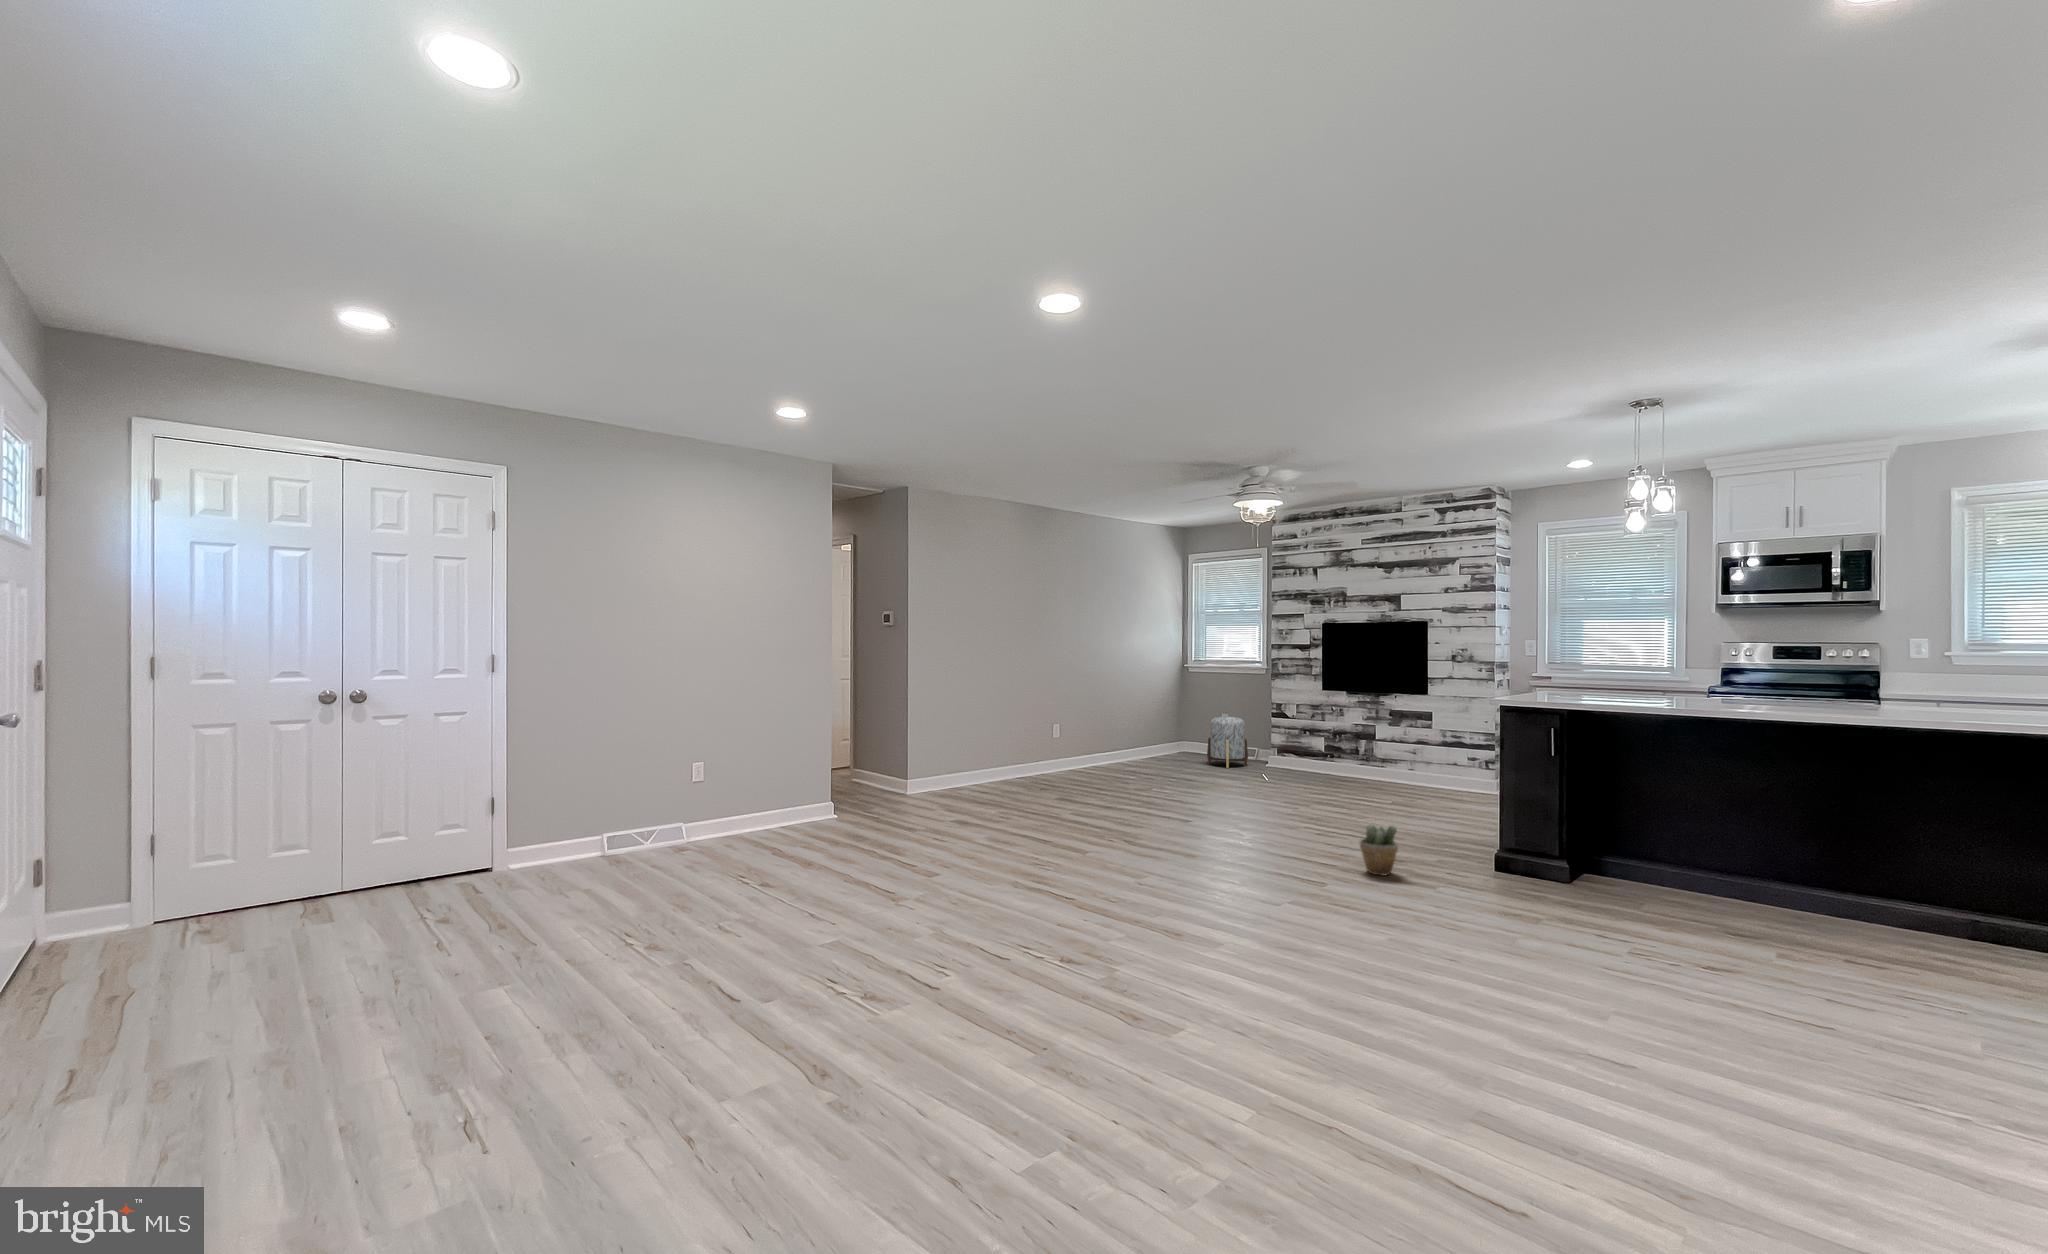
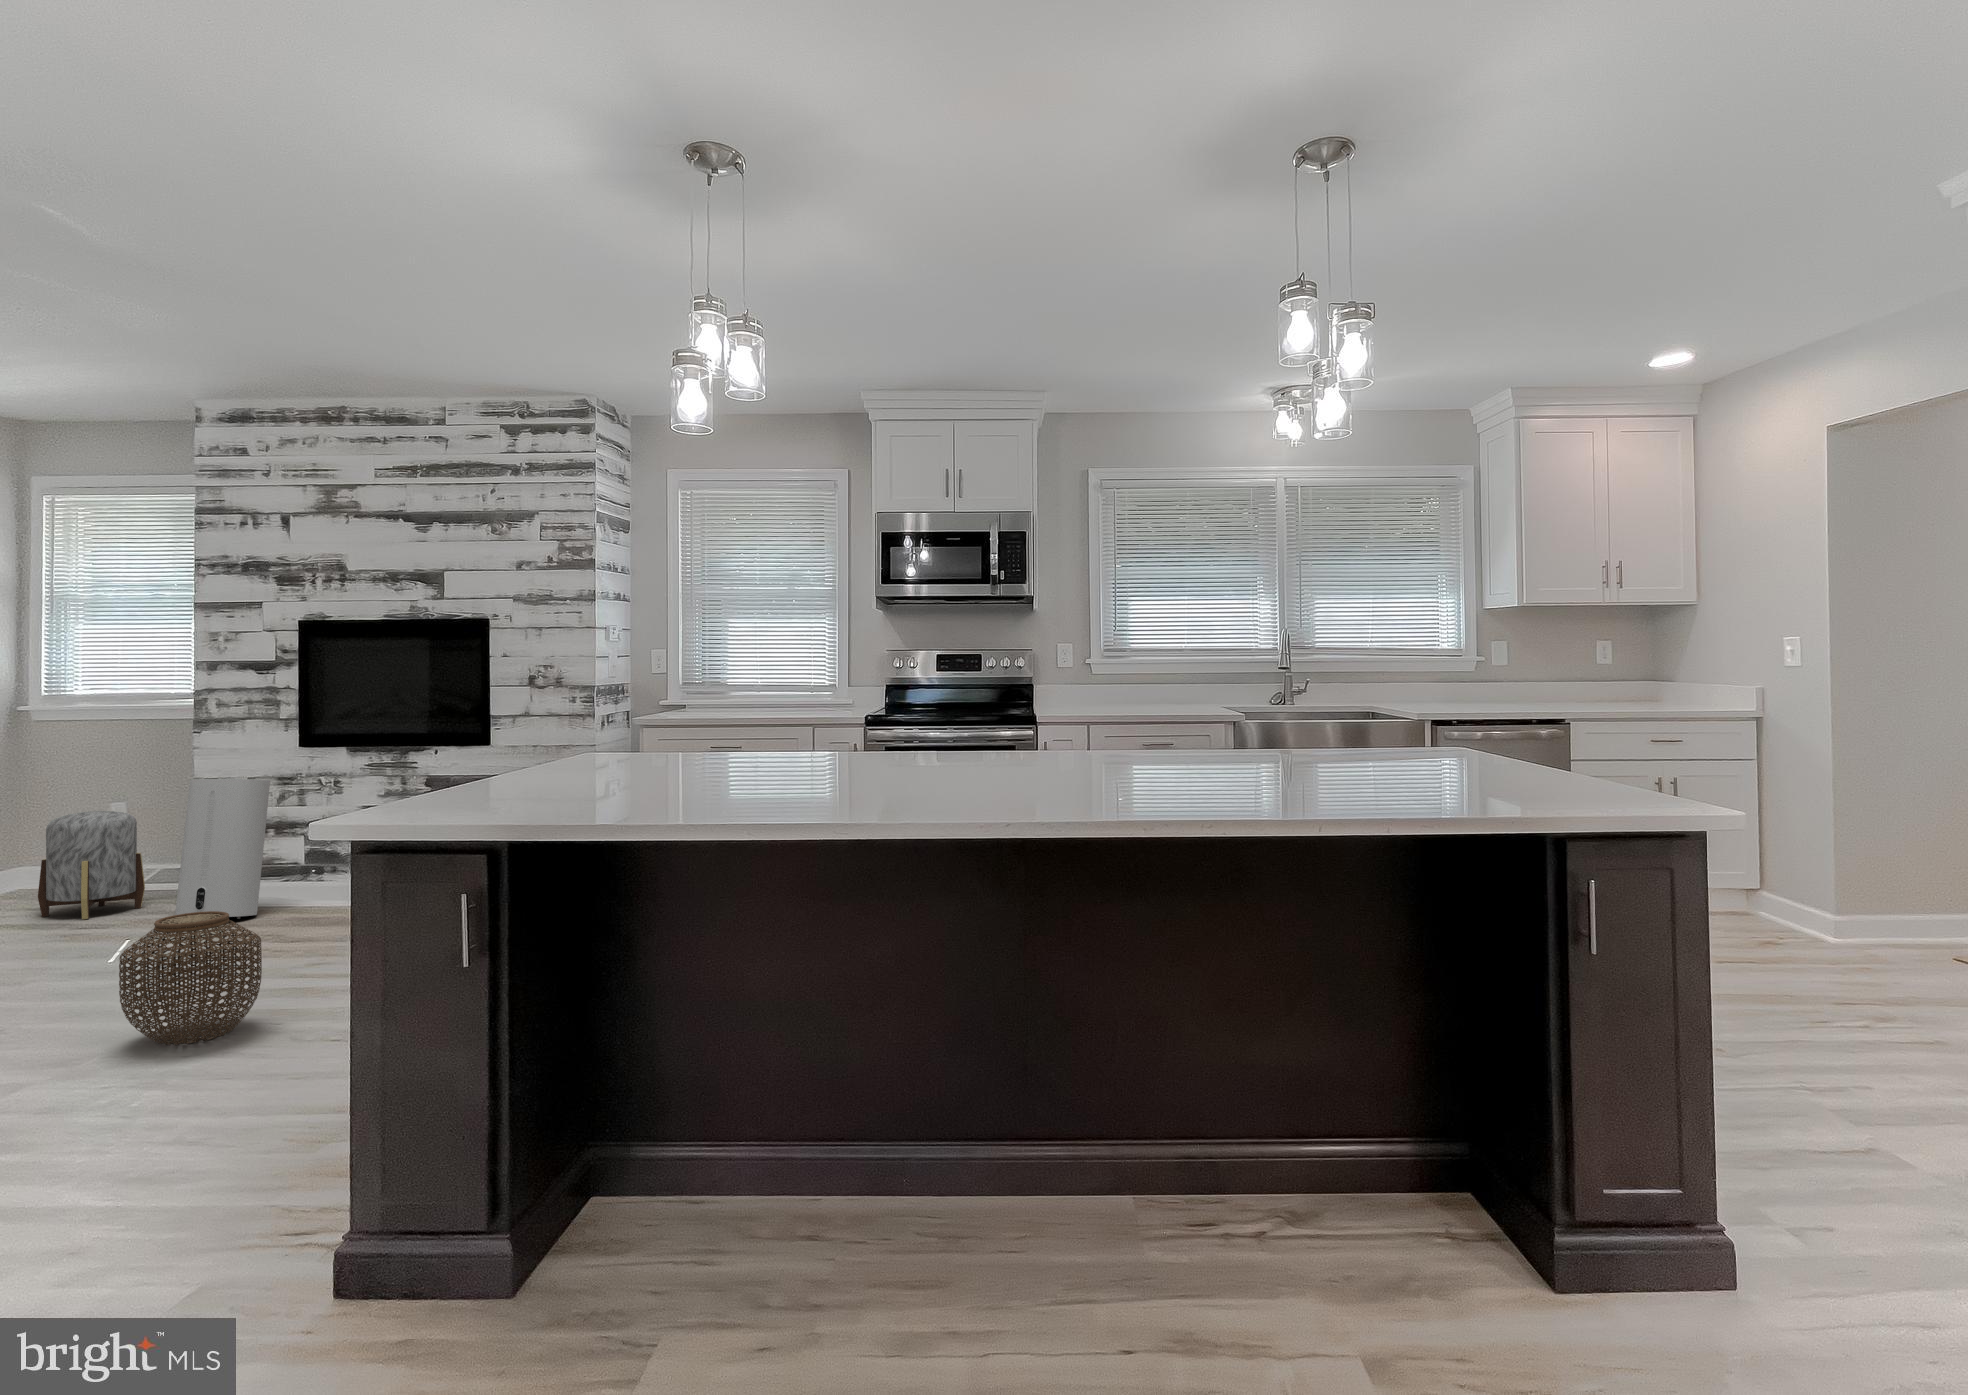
air purifier: none [1268,704,1309,777] -> present [175,779,270,919]
woven basket: none [1293,767,1349,827] -> present [119,911,262,1045]
potted plant: present [1360,824,1398,876] -> none [181,1045,282,1169]

